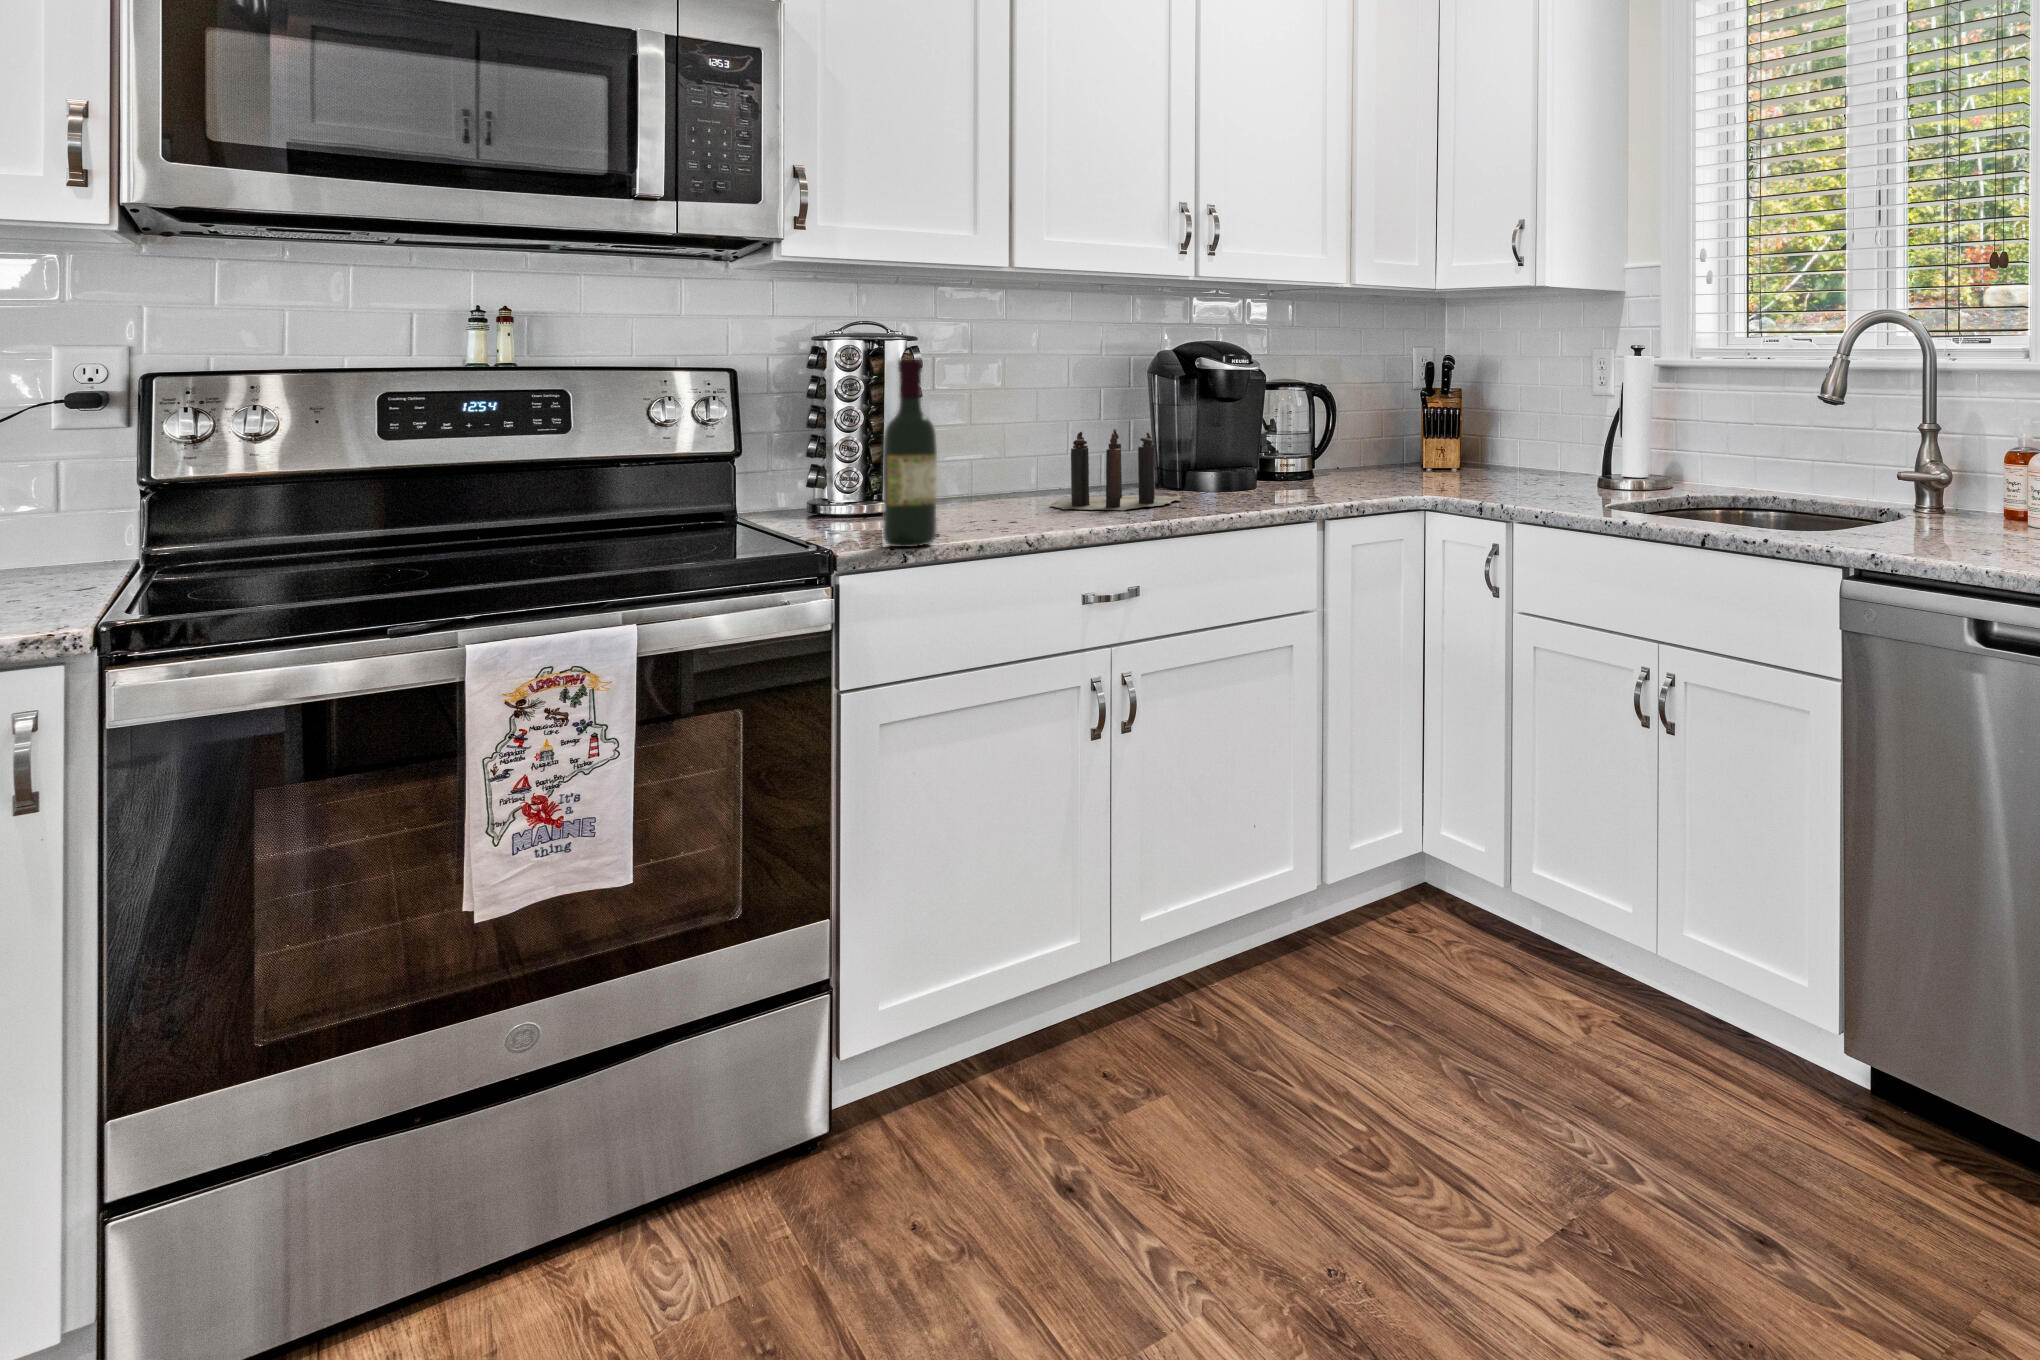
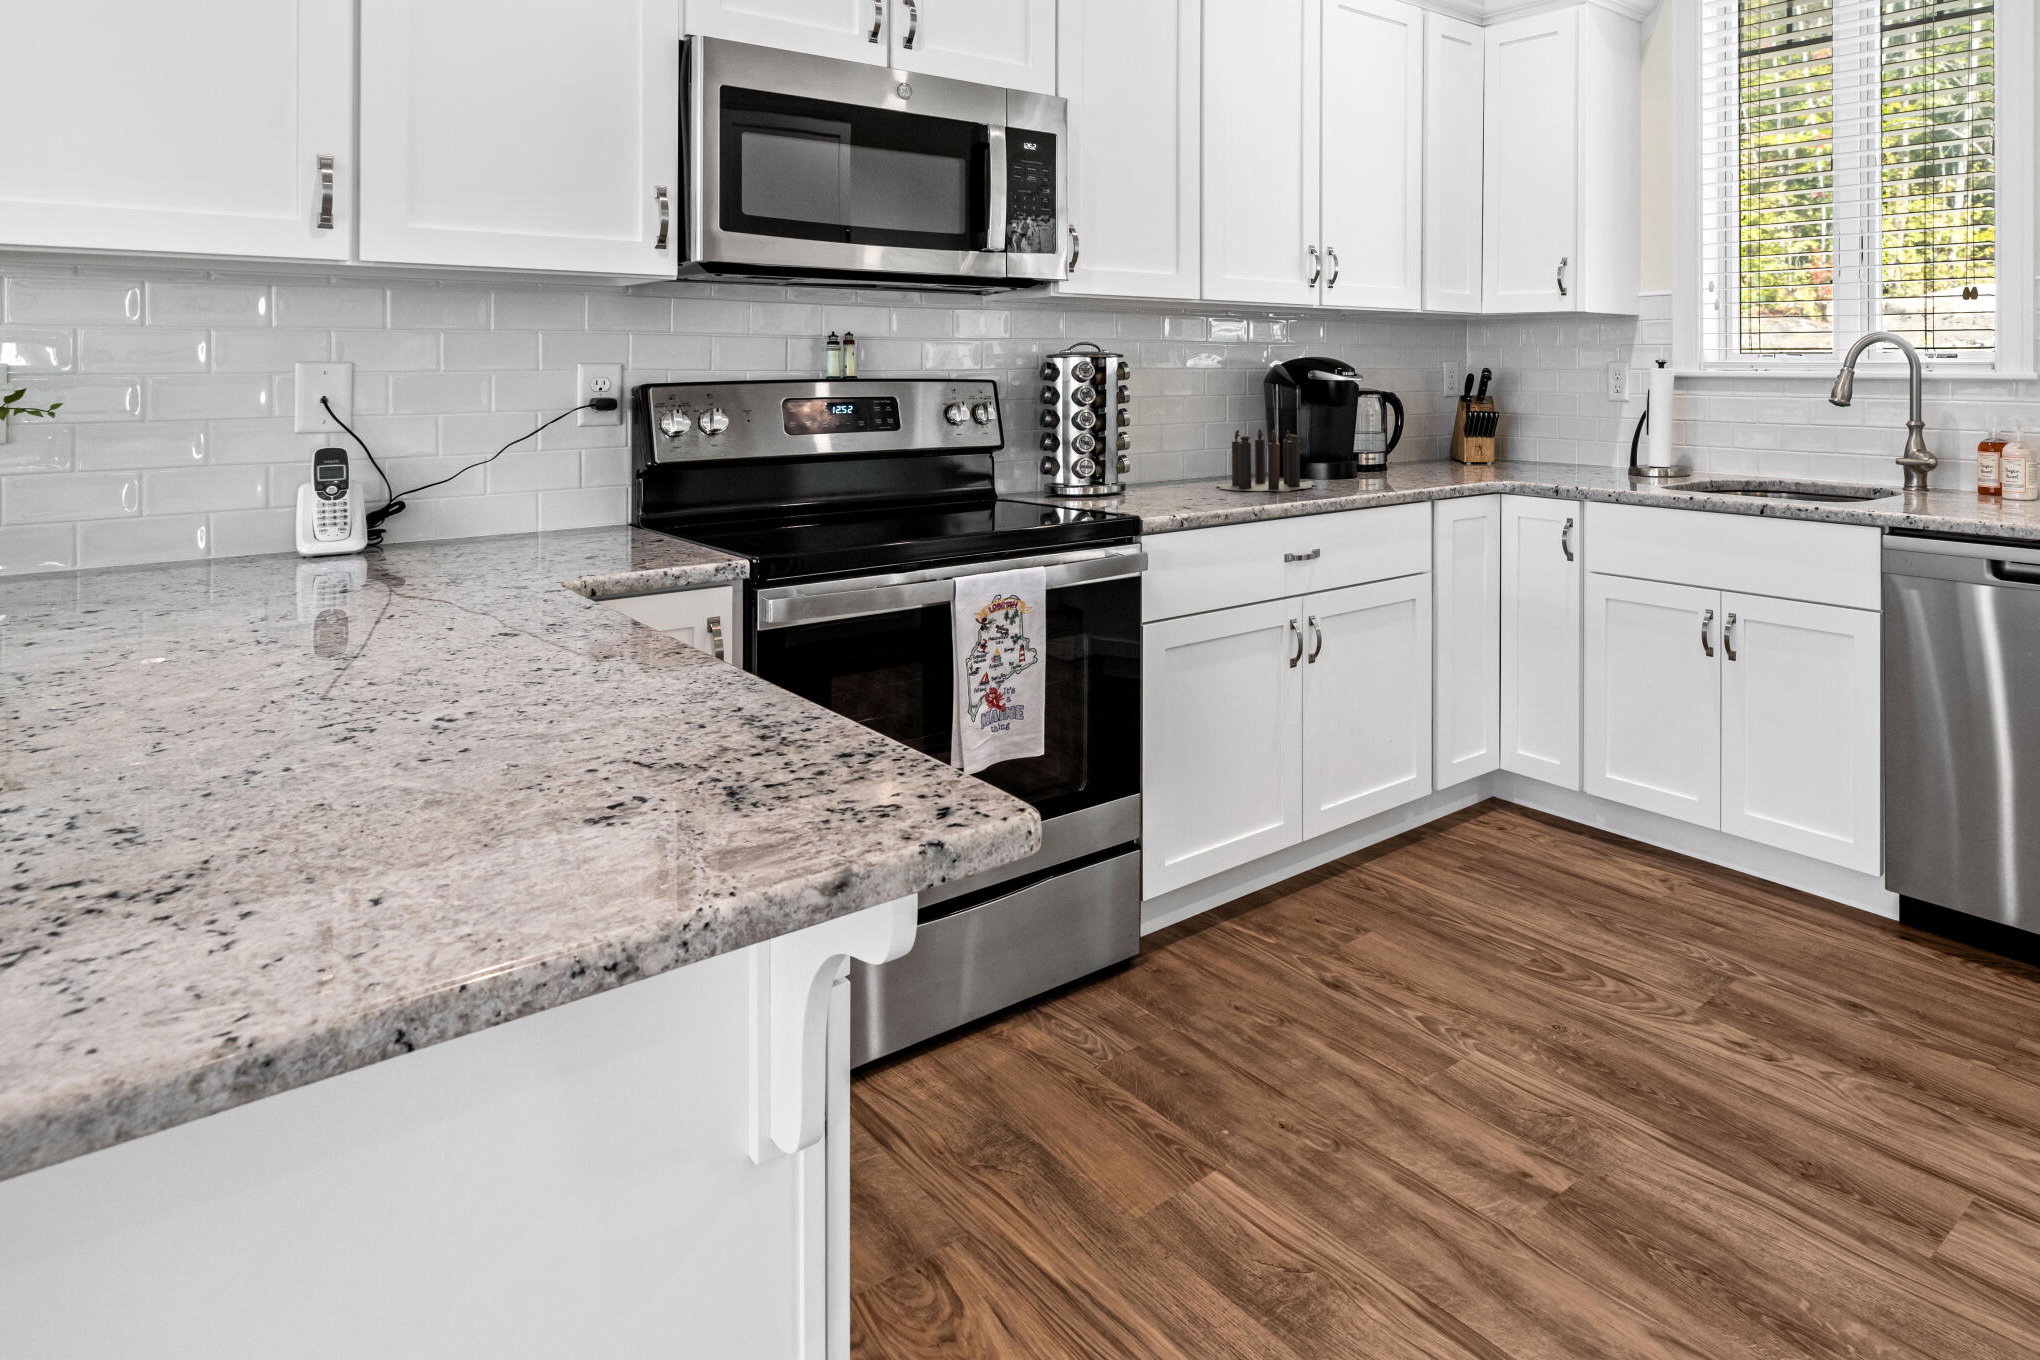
wine bottle: present [883,359,937,547] -> none [1169,373,1206,514]

